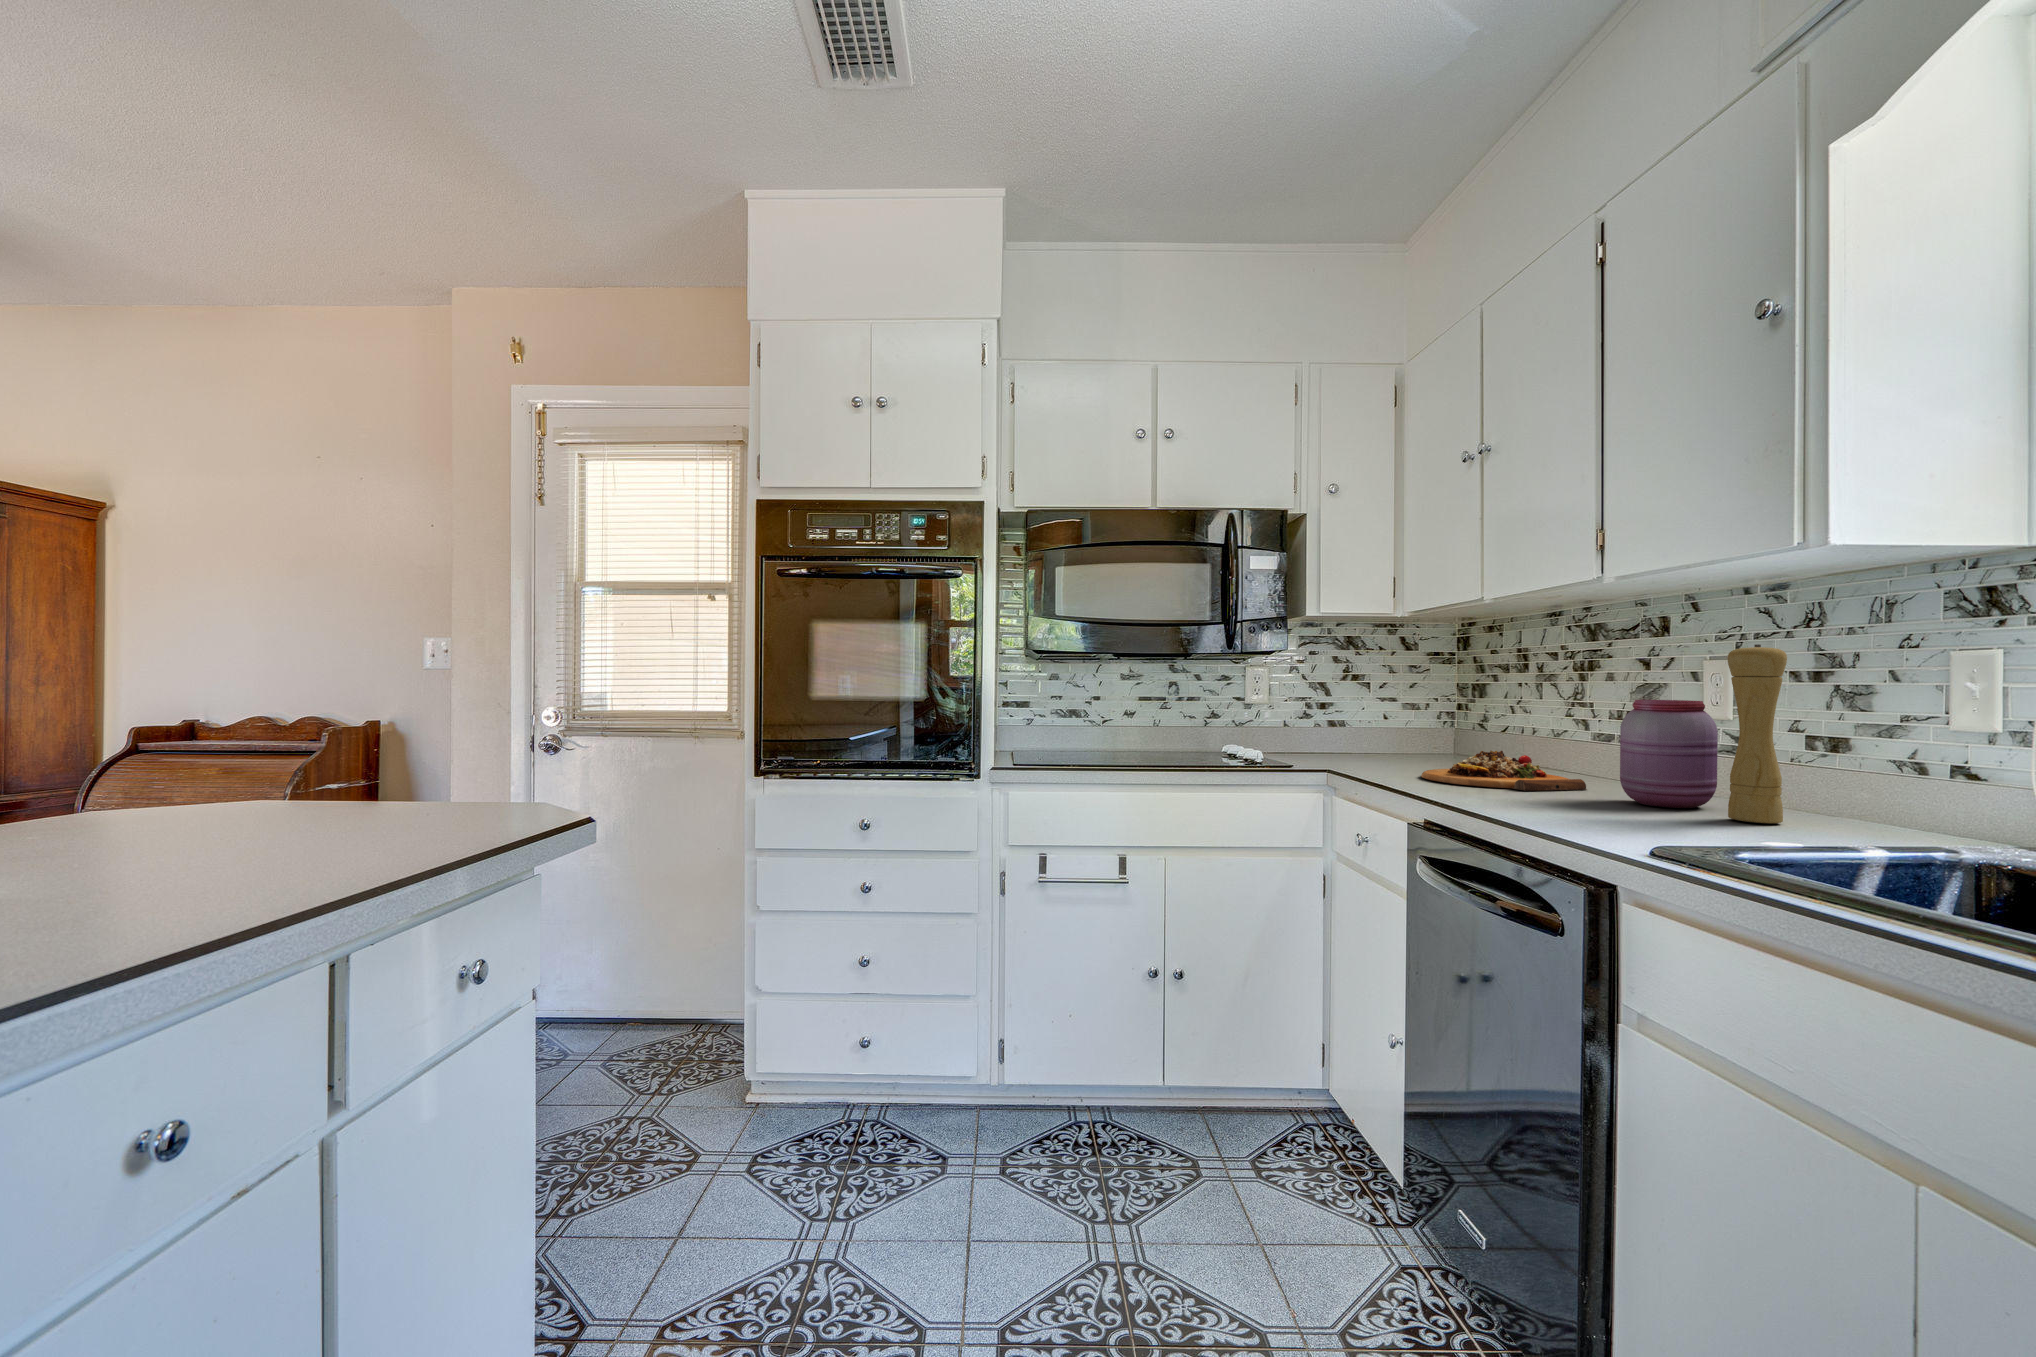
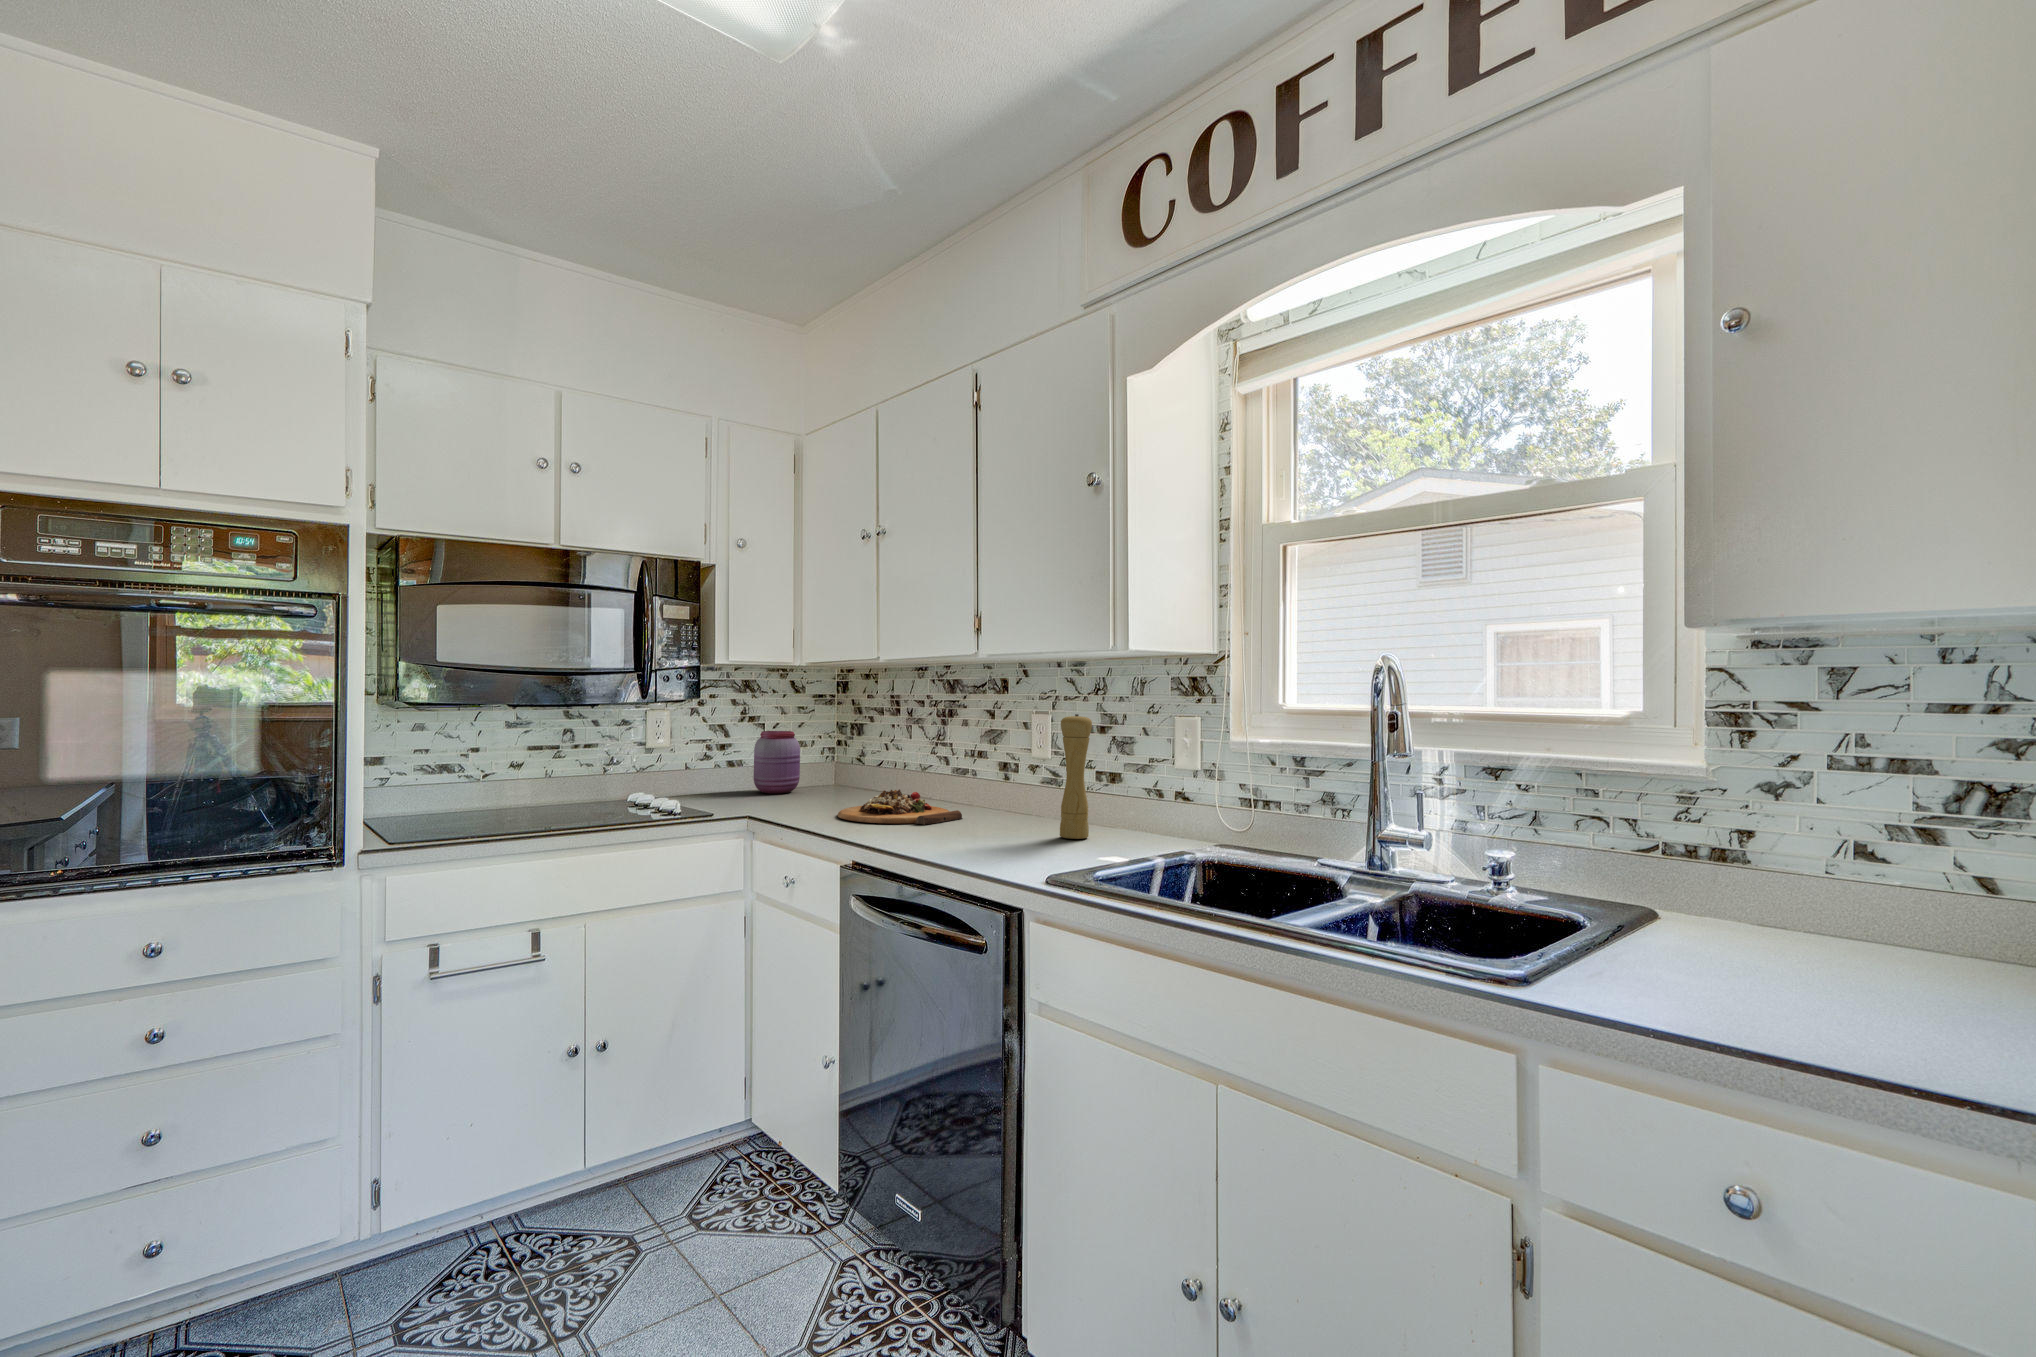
jar: present [1620,700,1718,808] -> present [754,731,800,793]

